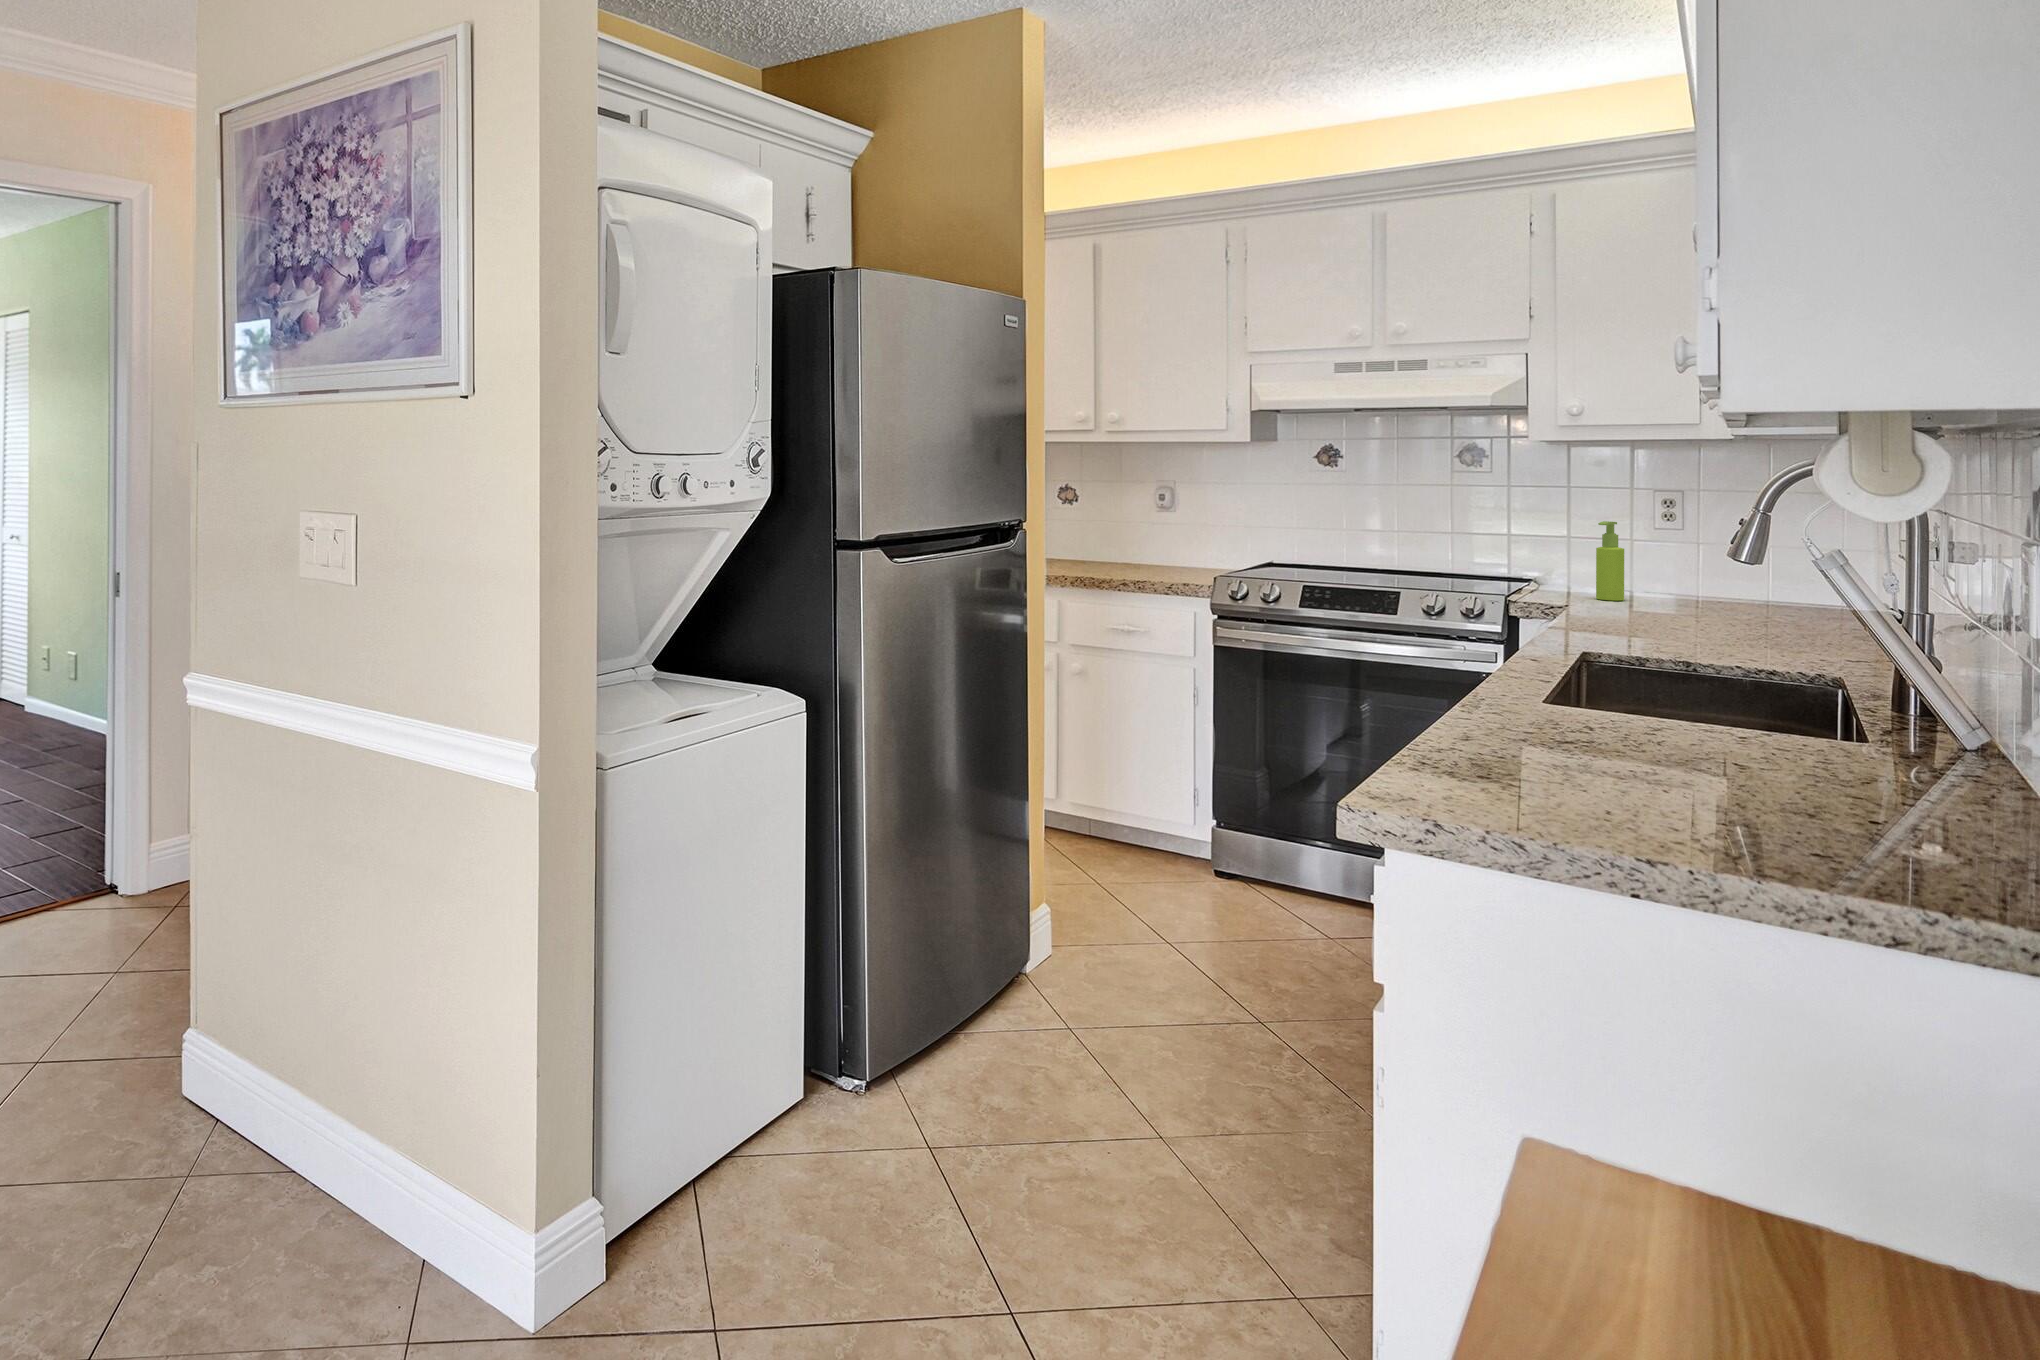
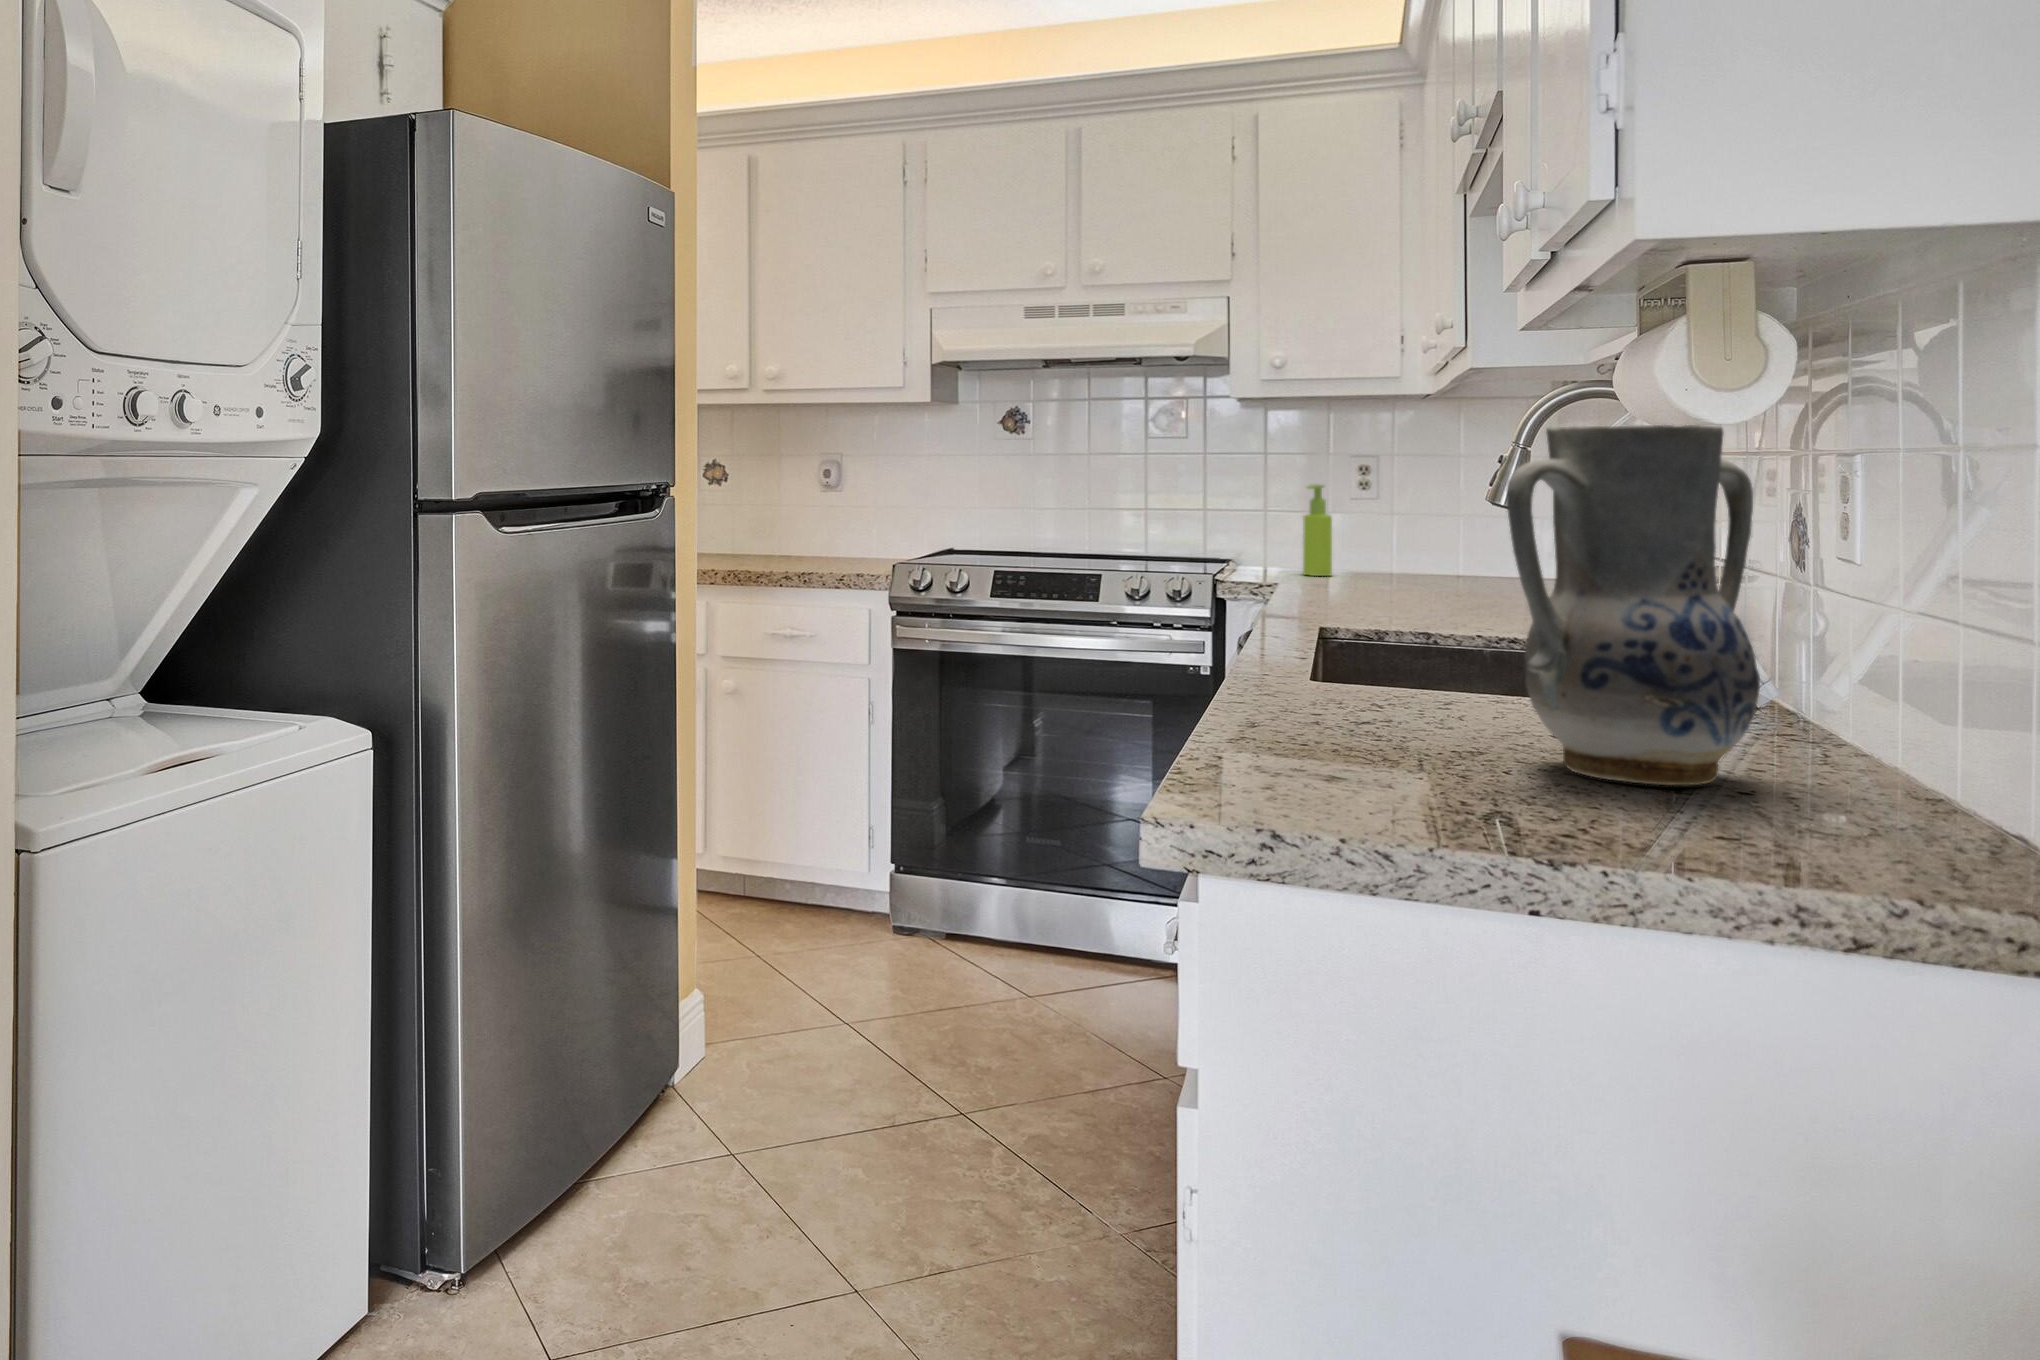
vase: none [1660,529,1892,812] -> present [1506,425,1760,785]

